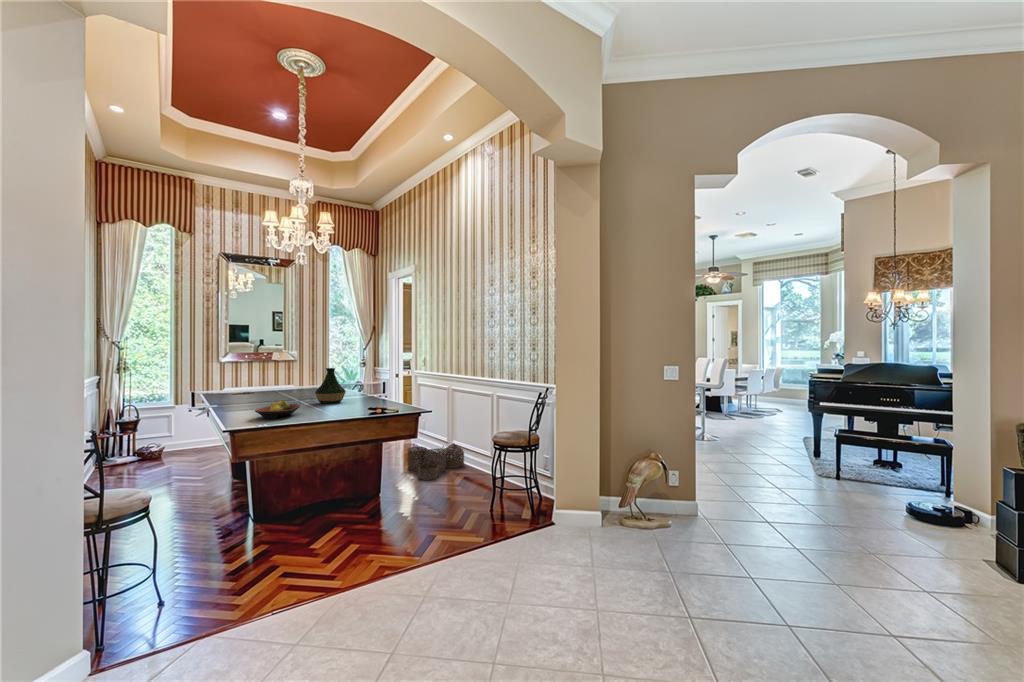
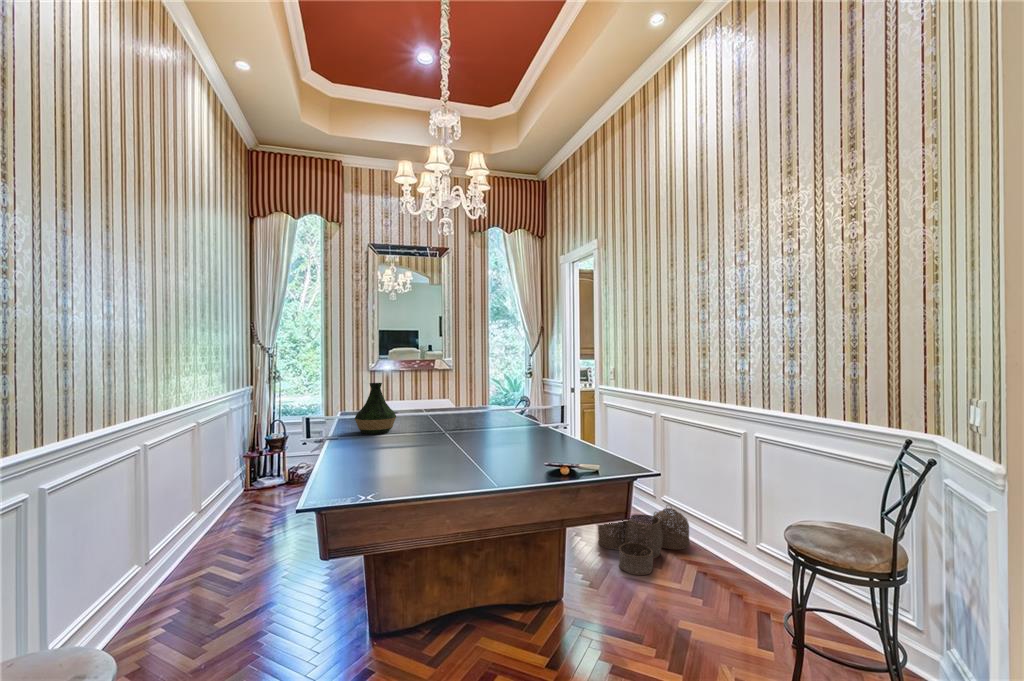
vase: present [315,368,346,404] -> present [355,383,396,434]
fruit bowl: present [255,400,300,419] -> none [348,443,429,484]

